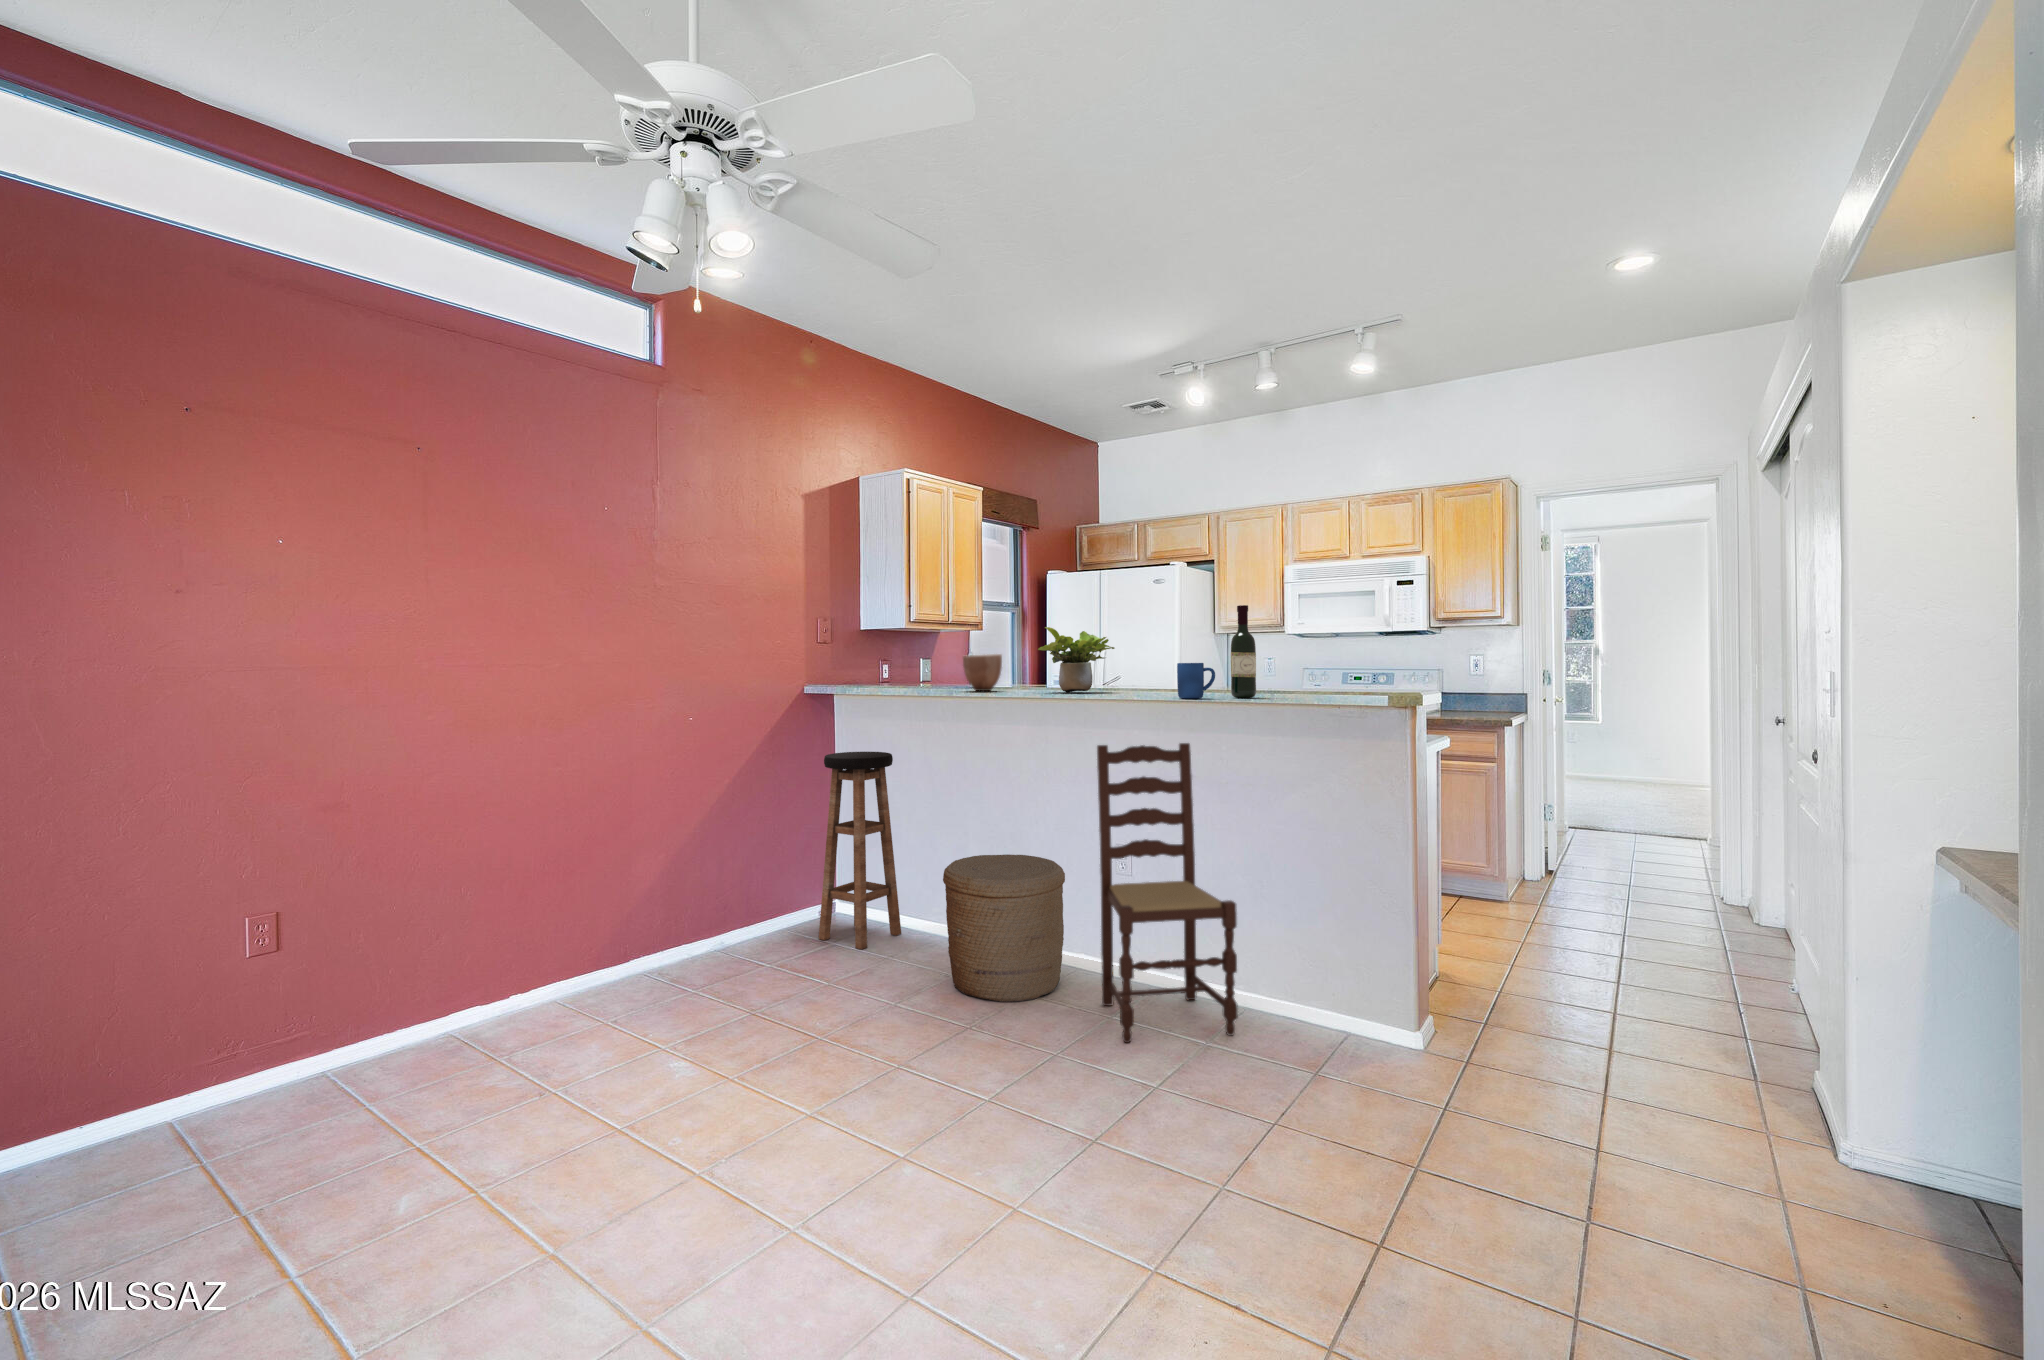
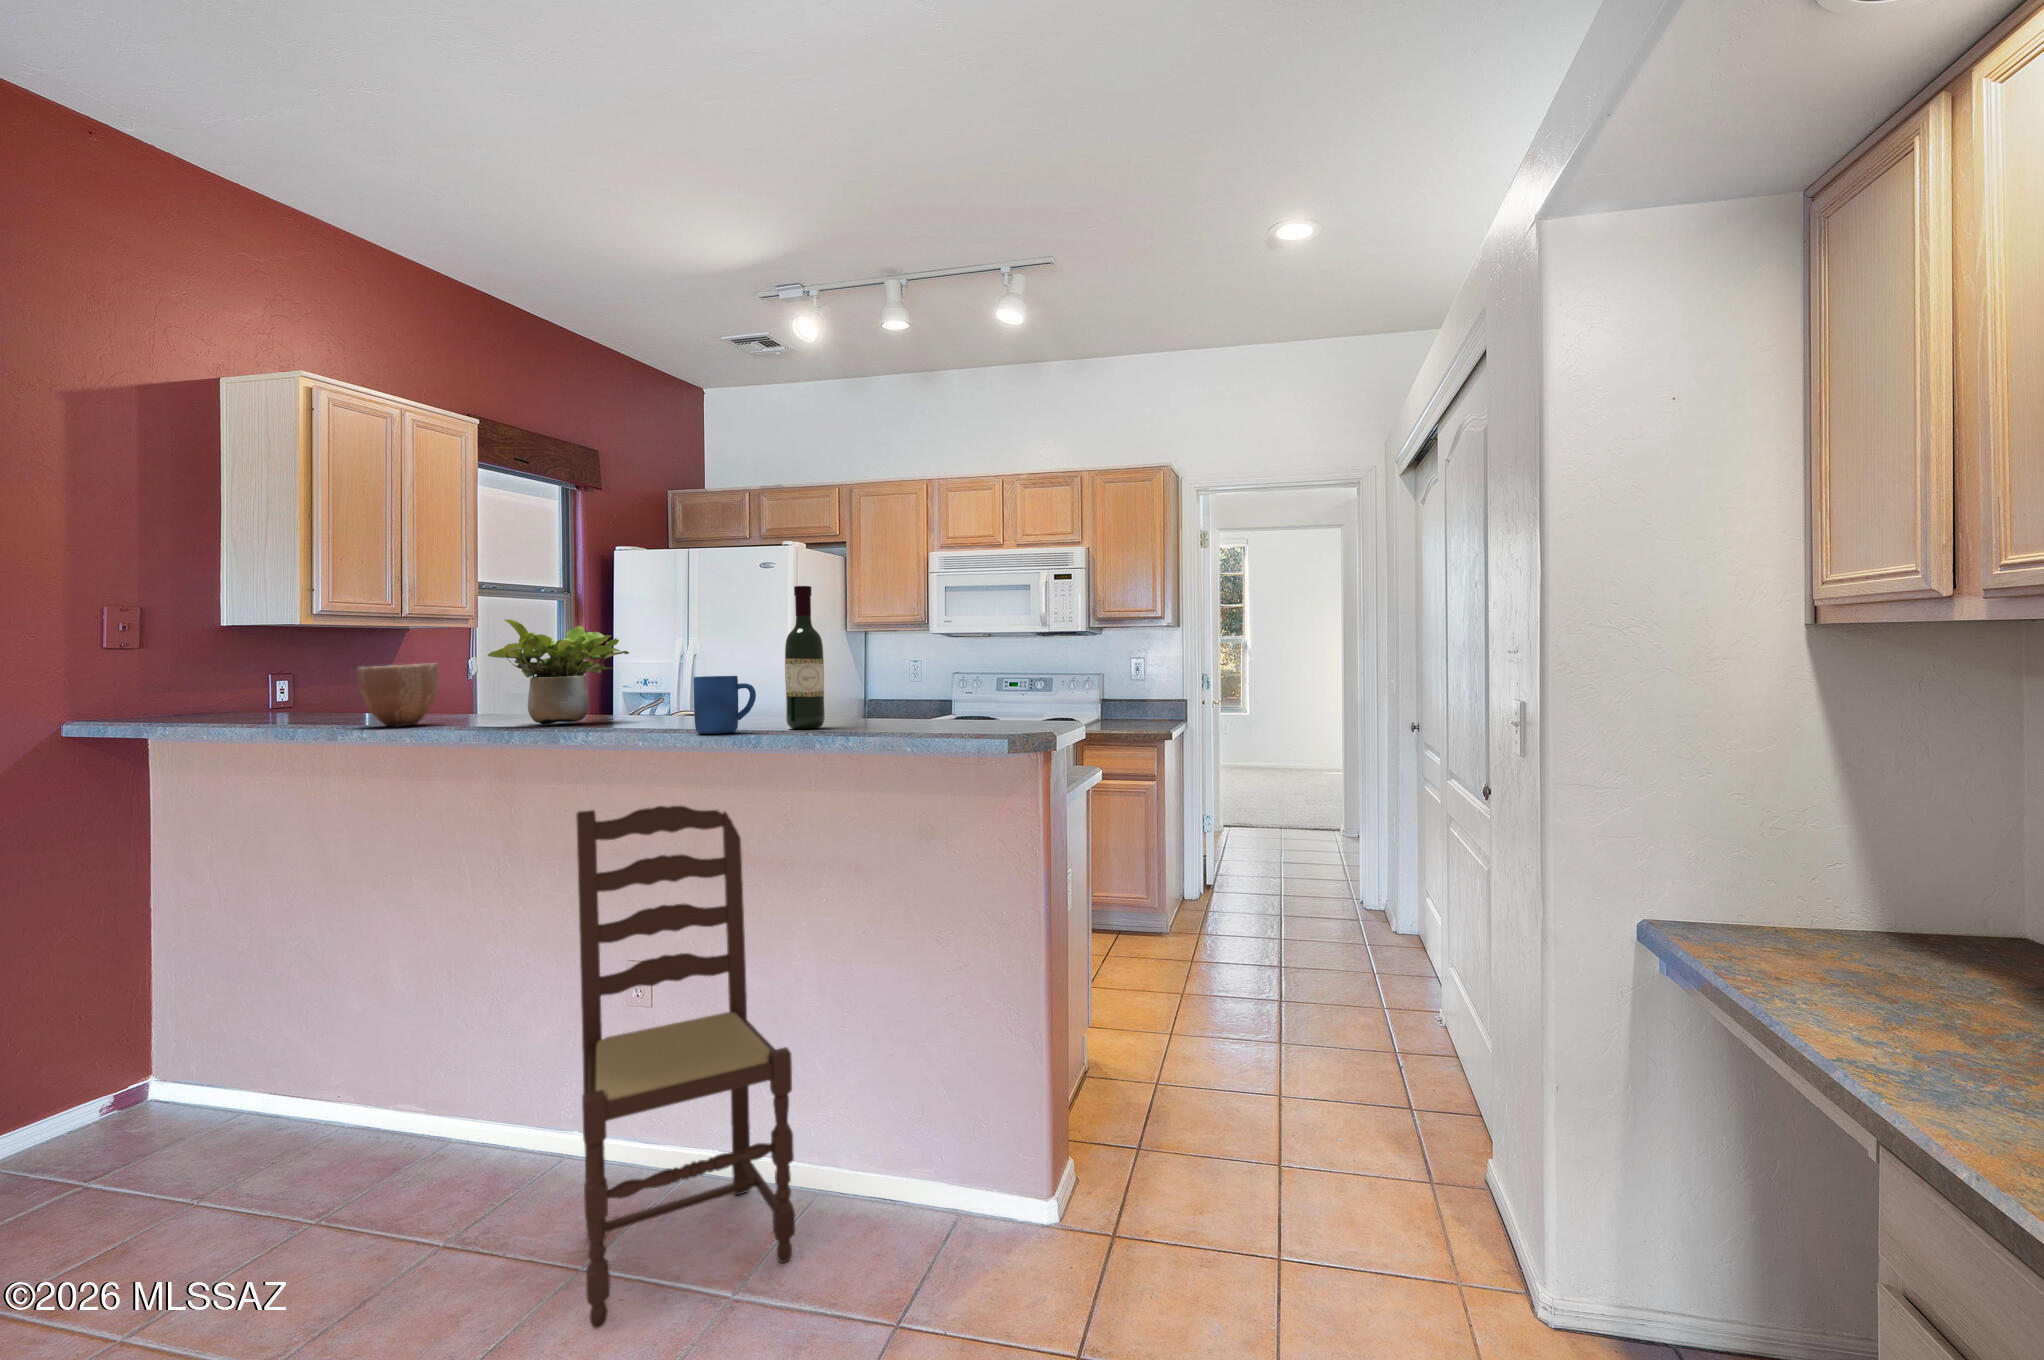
bar stool: present [819,752,901,949] -> none [83,831,276,1192]
woven basket: present [943,854,1065,1002] -> none [287,990,539,1275]

